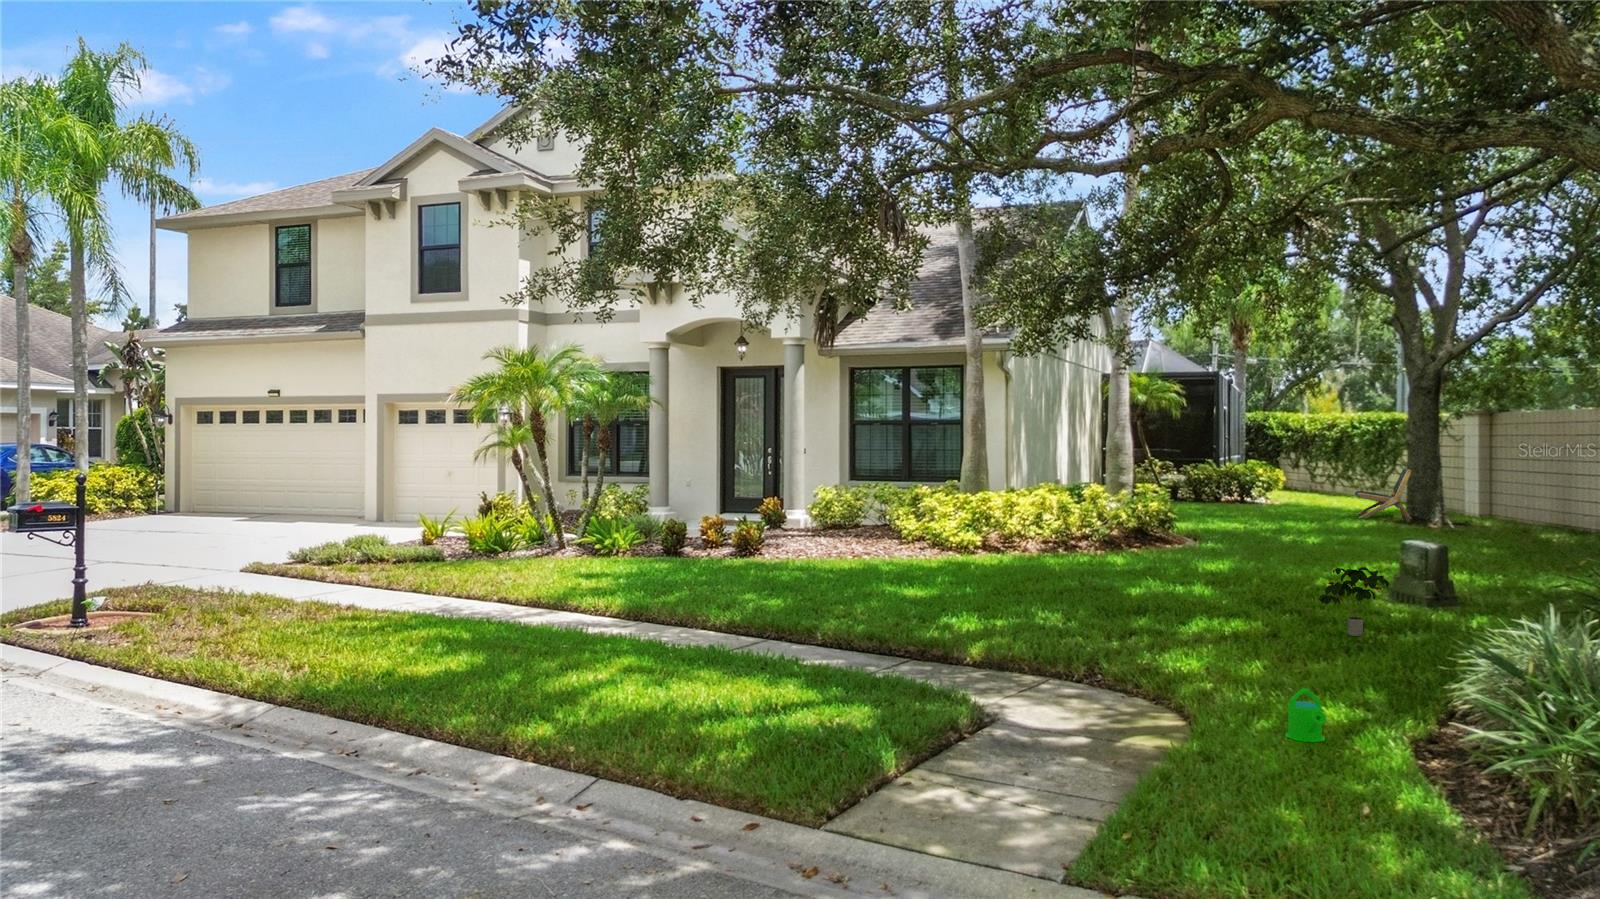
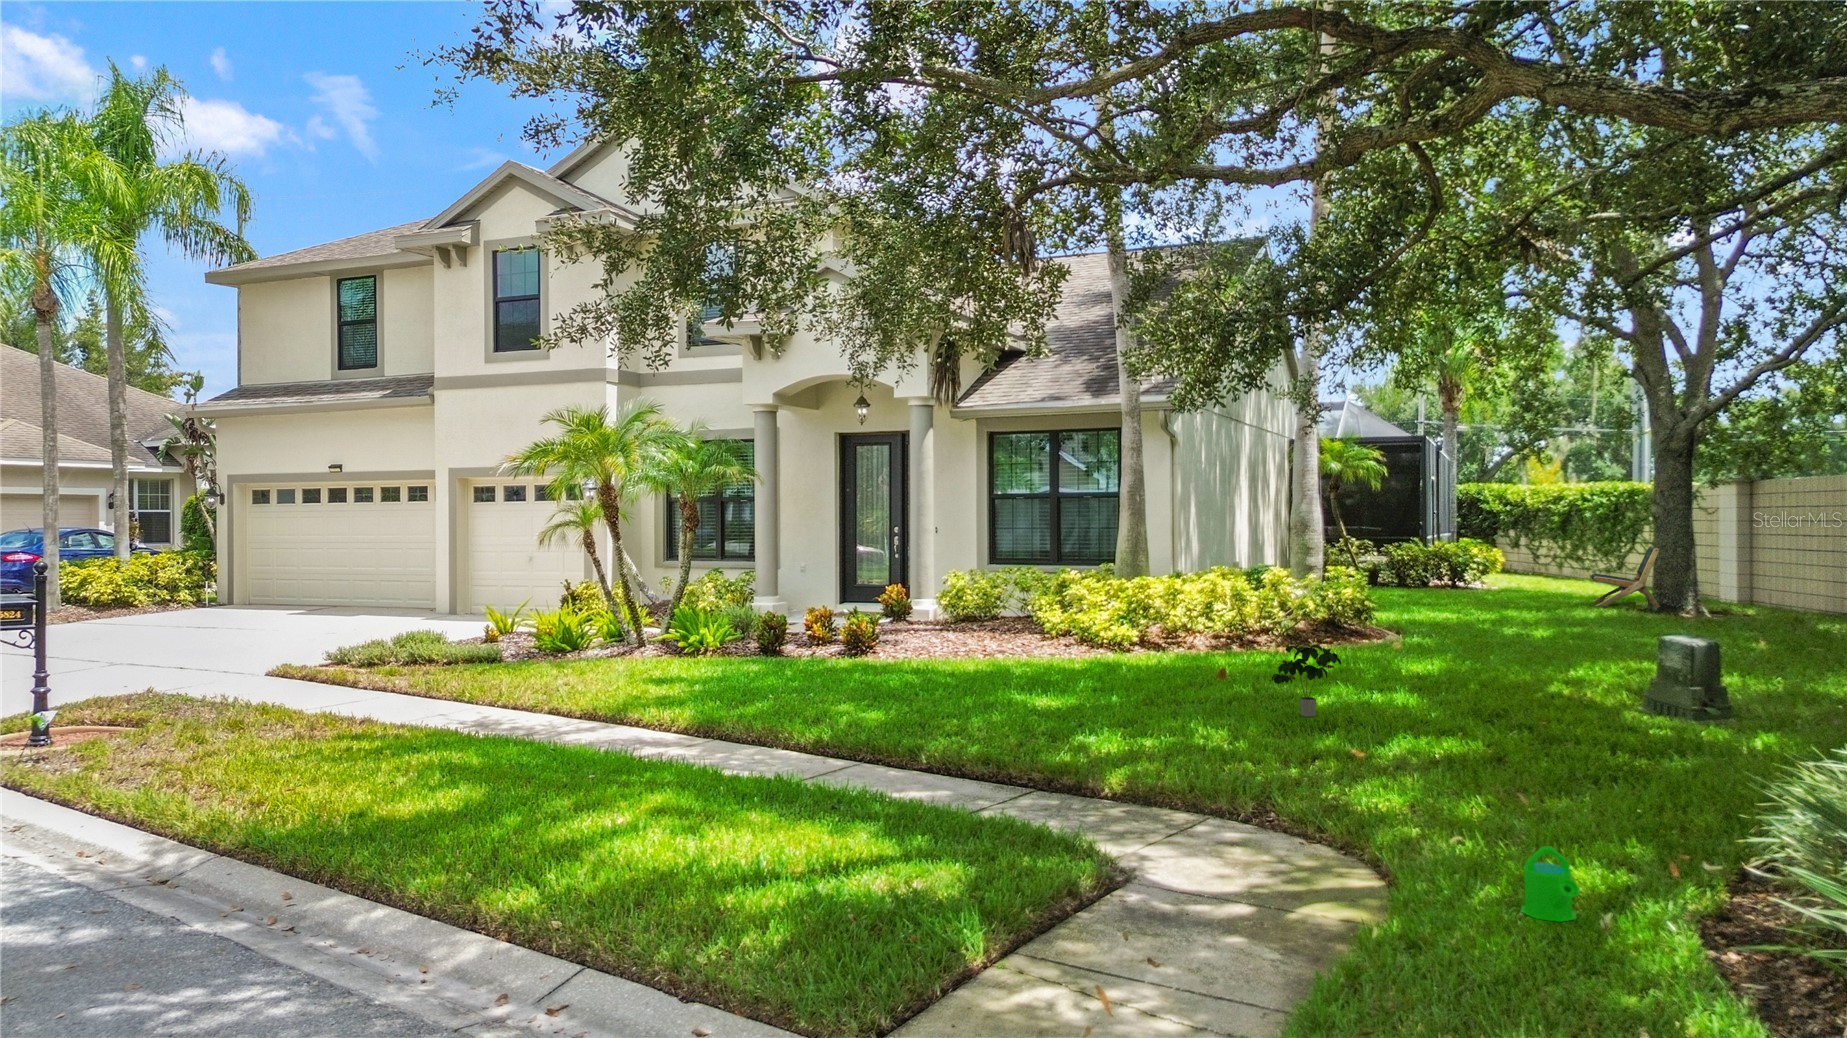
potted plant: present [1319,567,1389,636] -> present [1272,645,1341,717]

